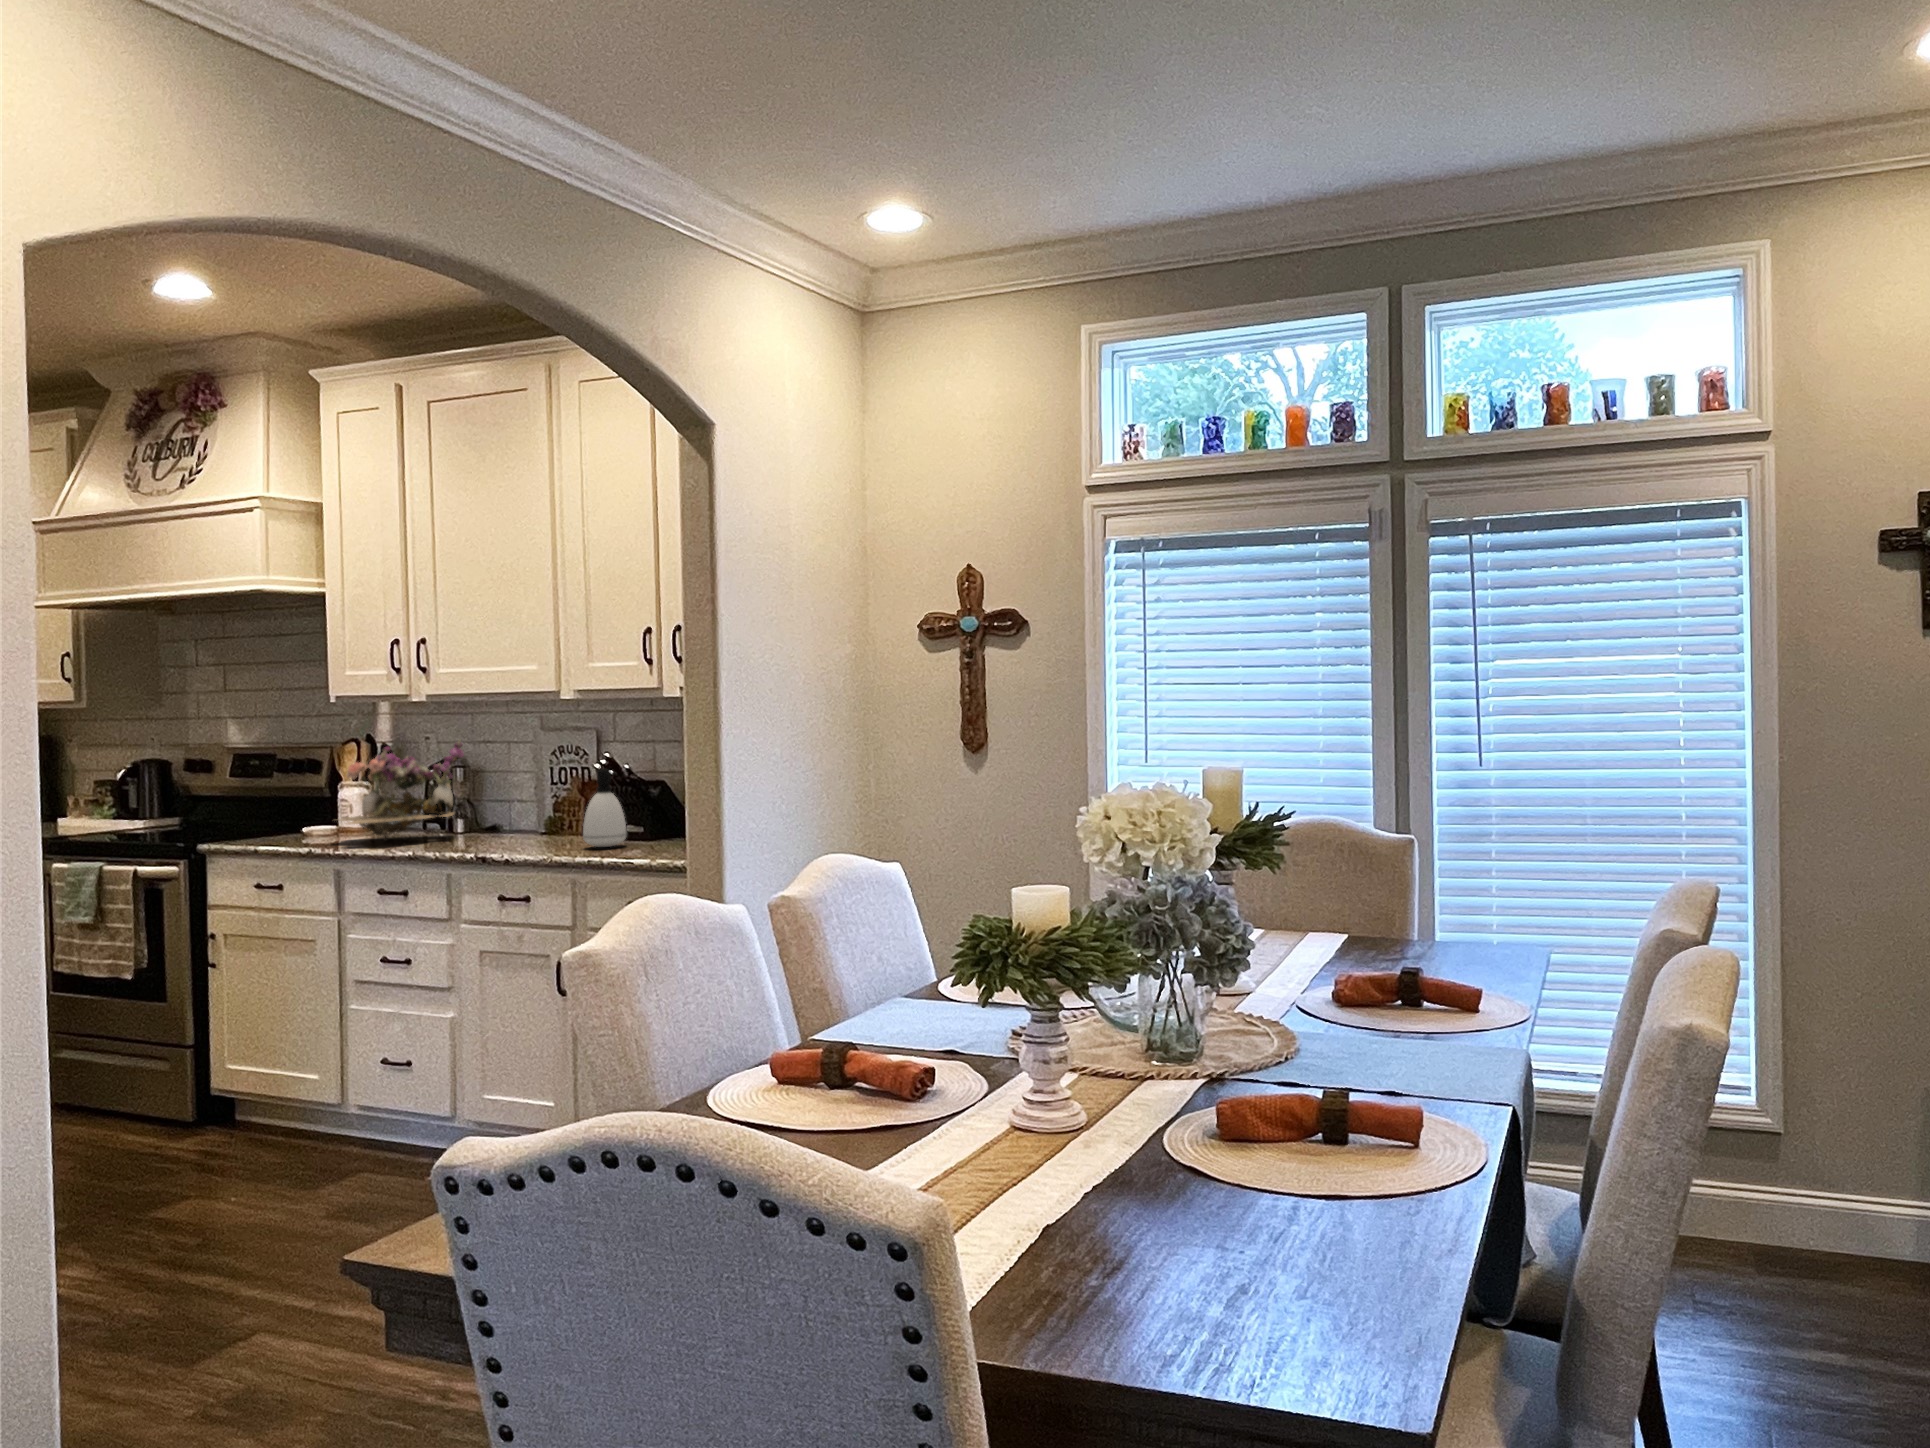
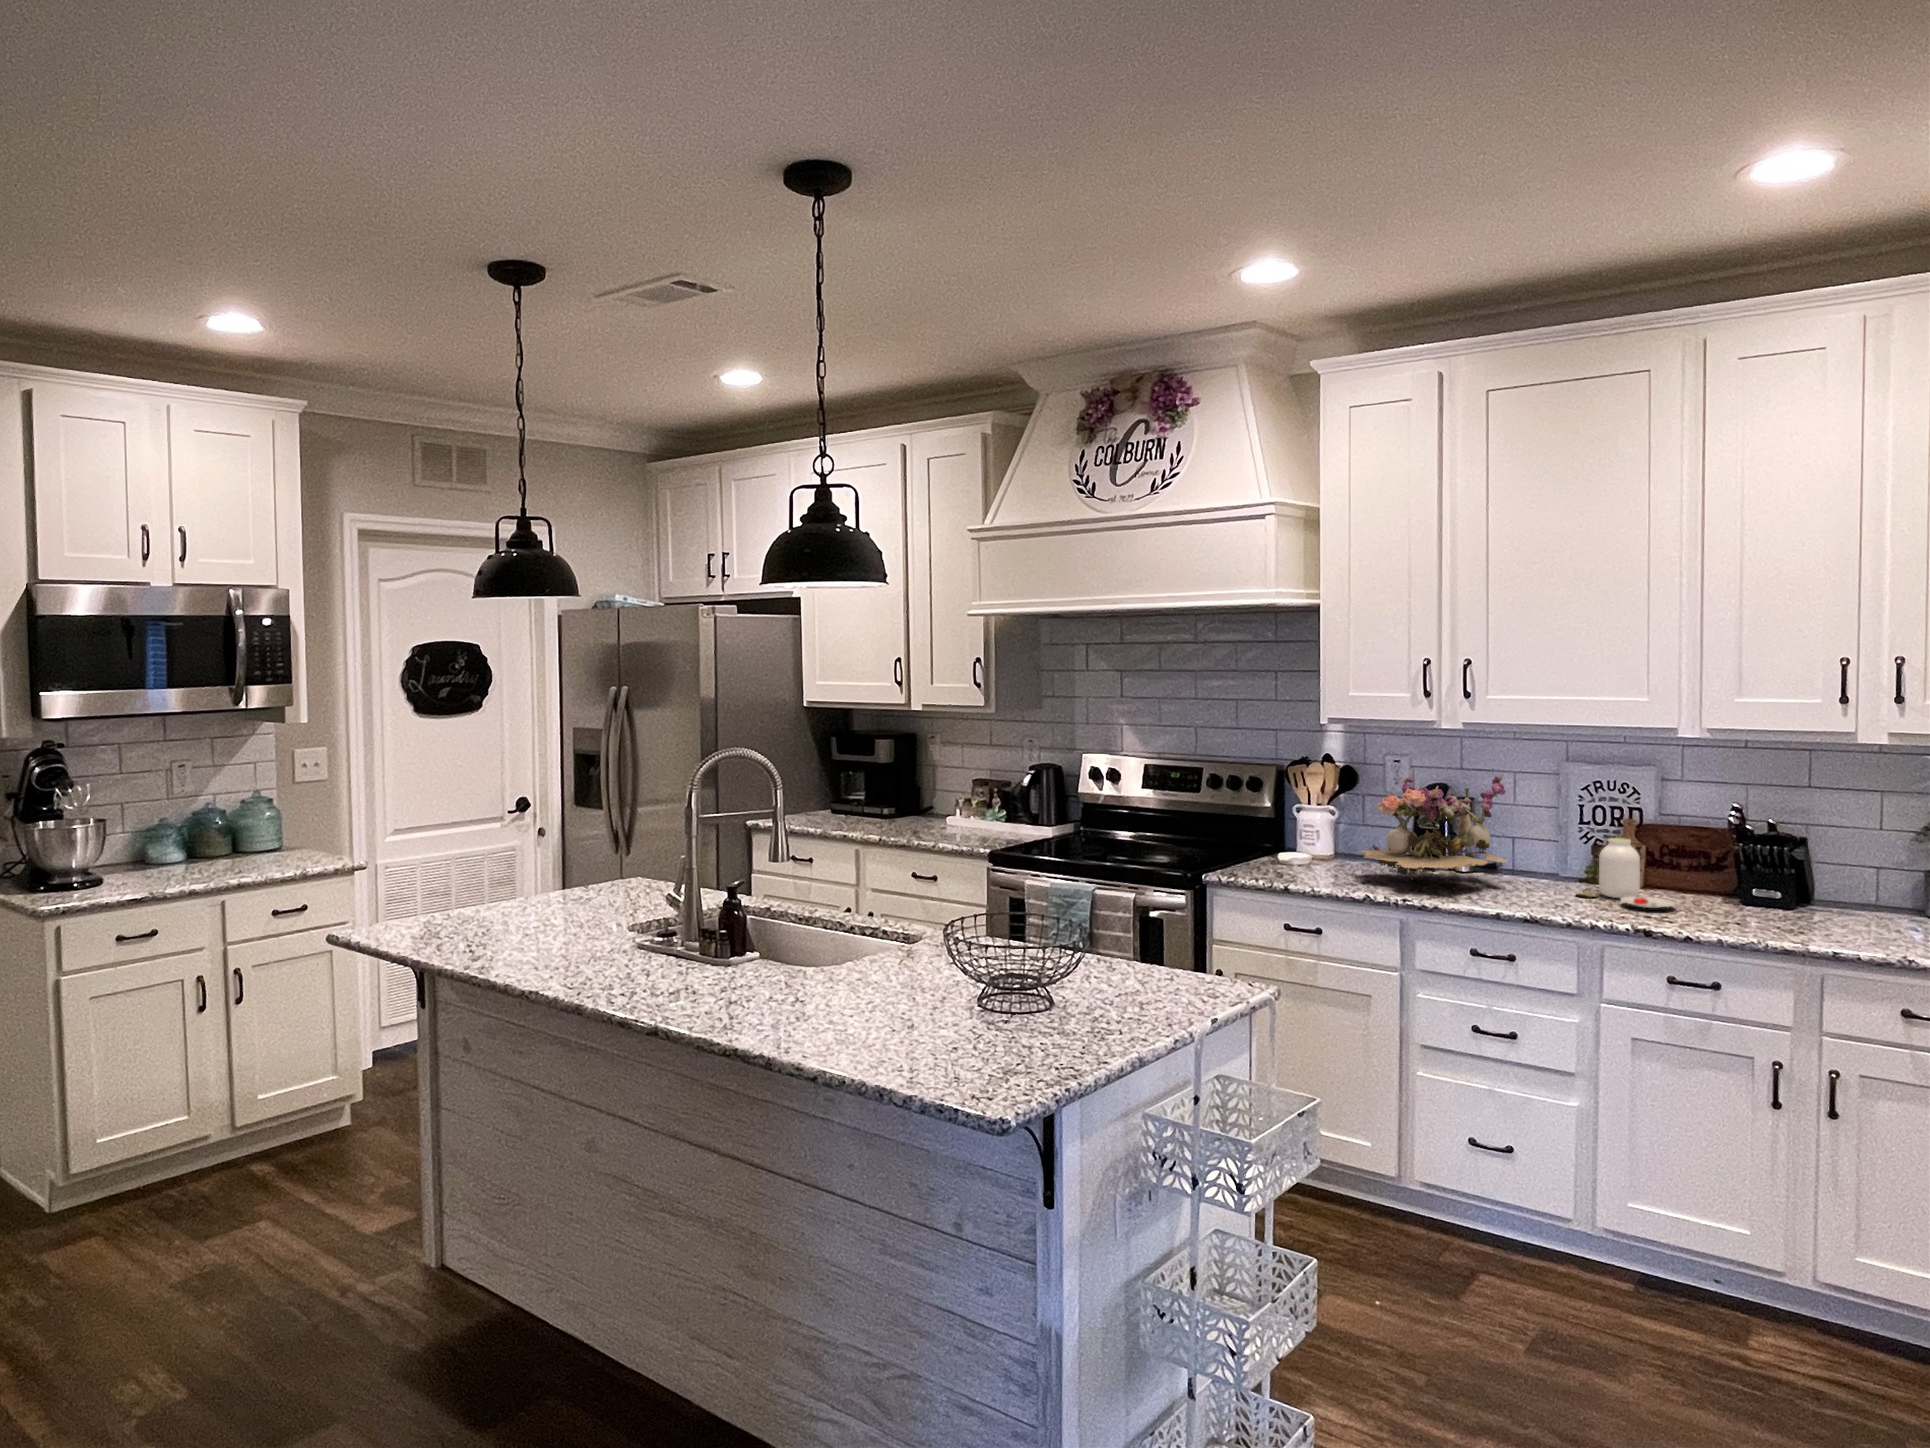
soap dispenser: present [583,769,627,847] -> none [1753,831,1813,925]
jar: none [497,789,555,844] -> present [1578,838,1675,908]

